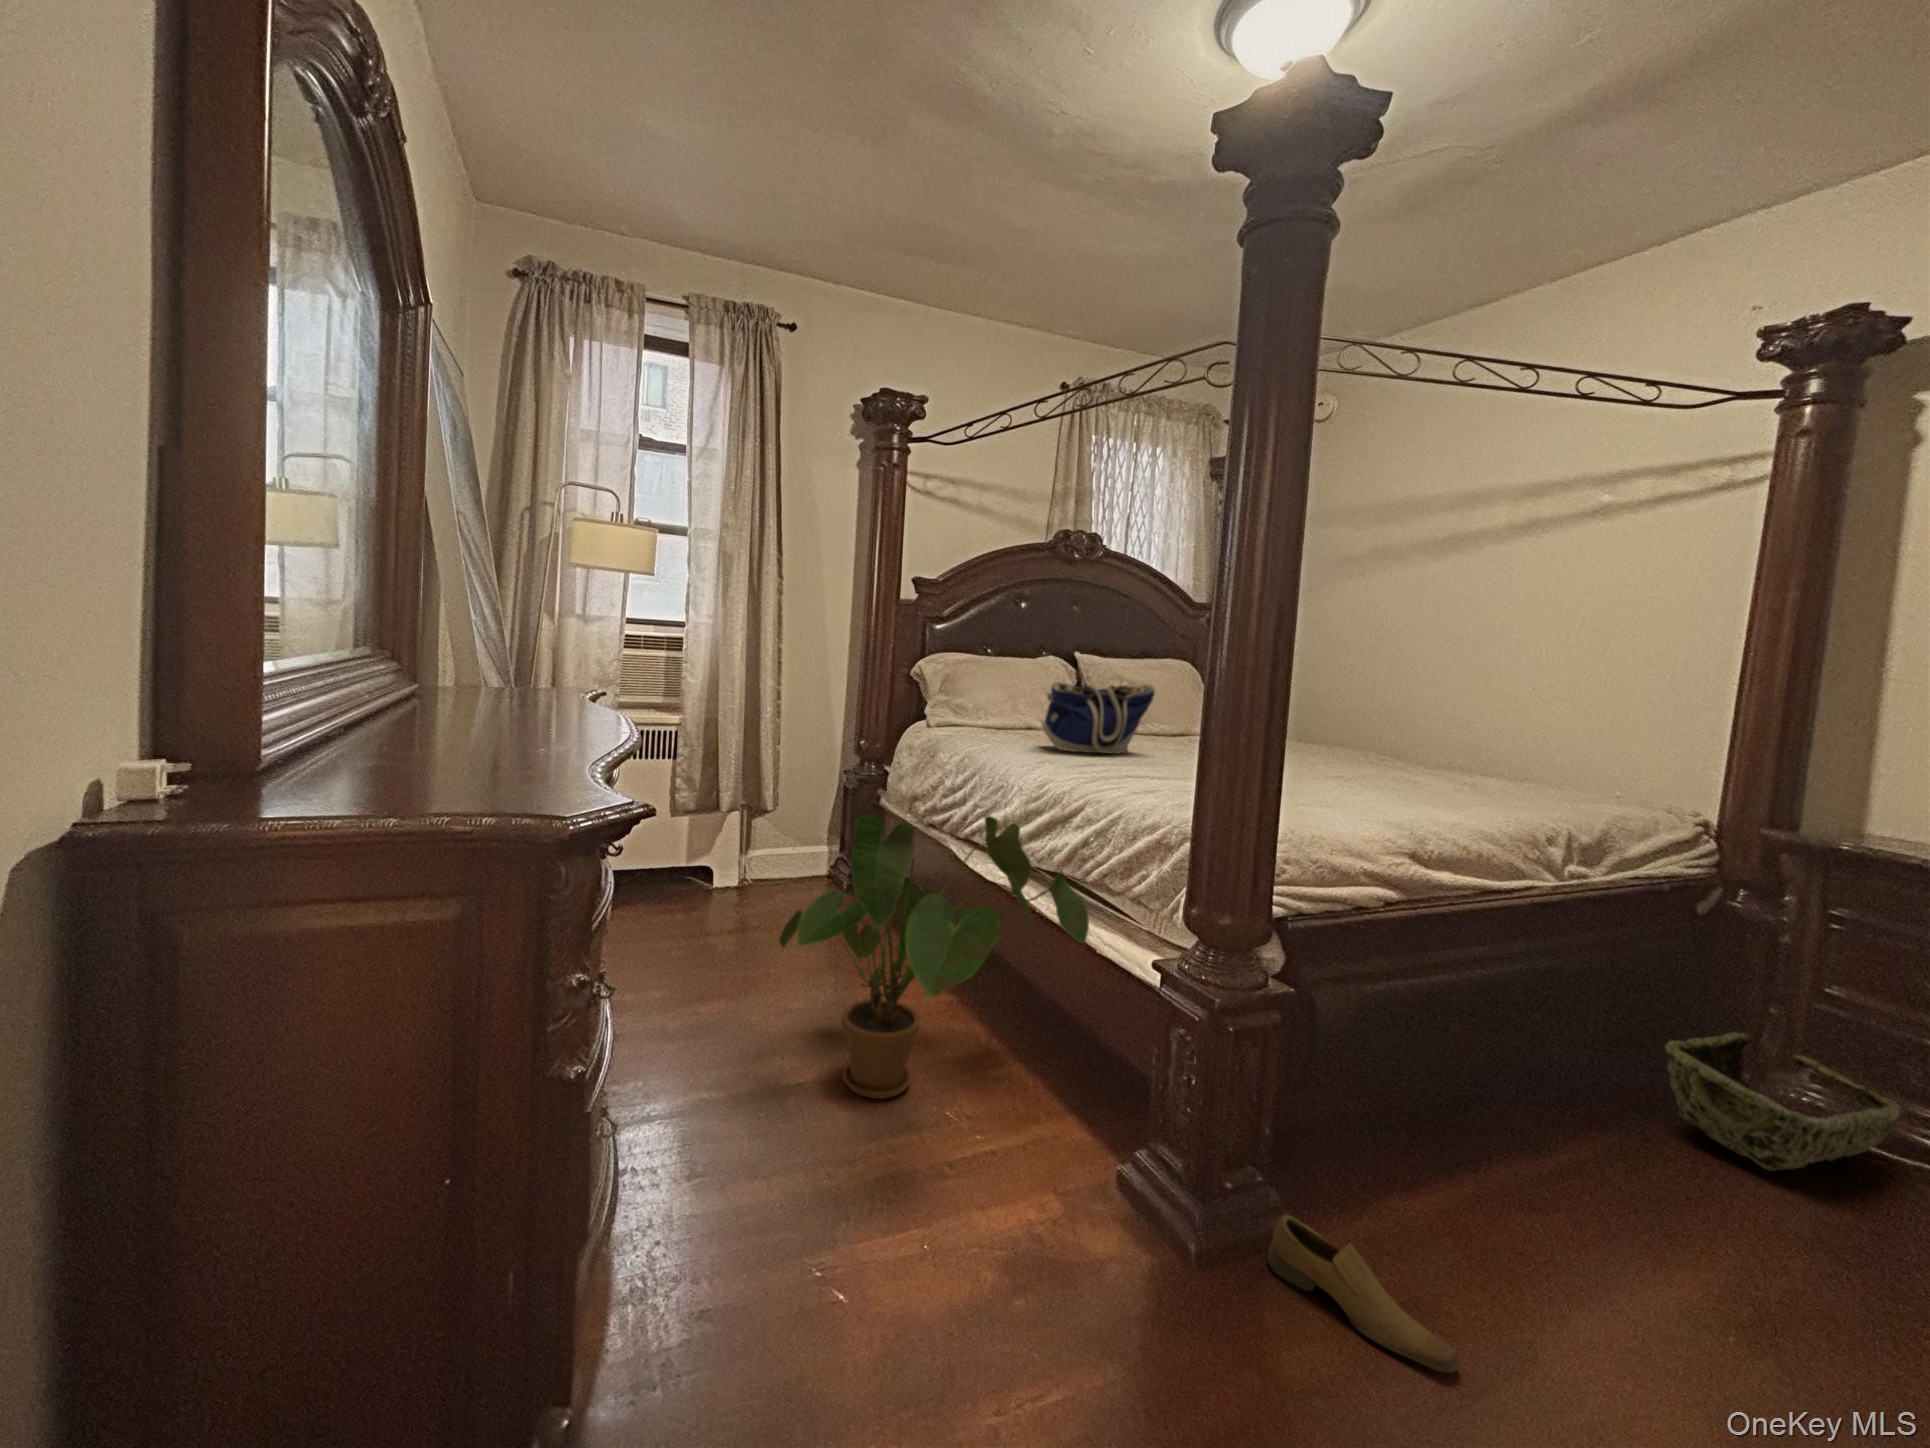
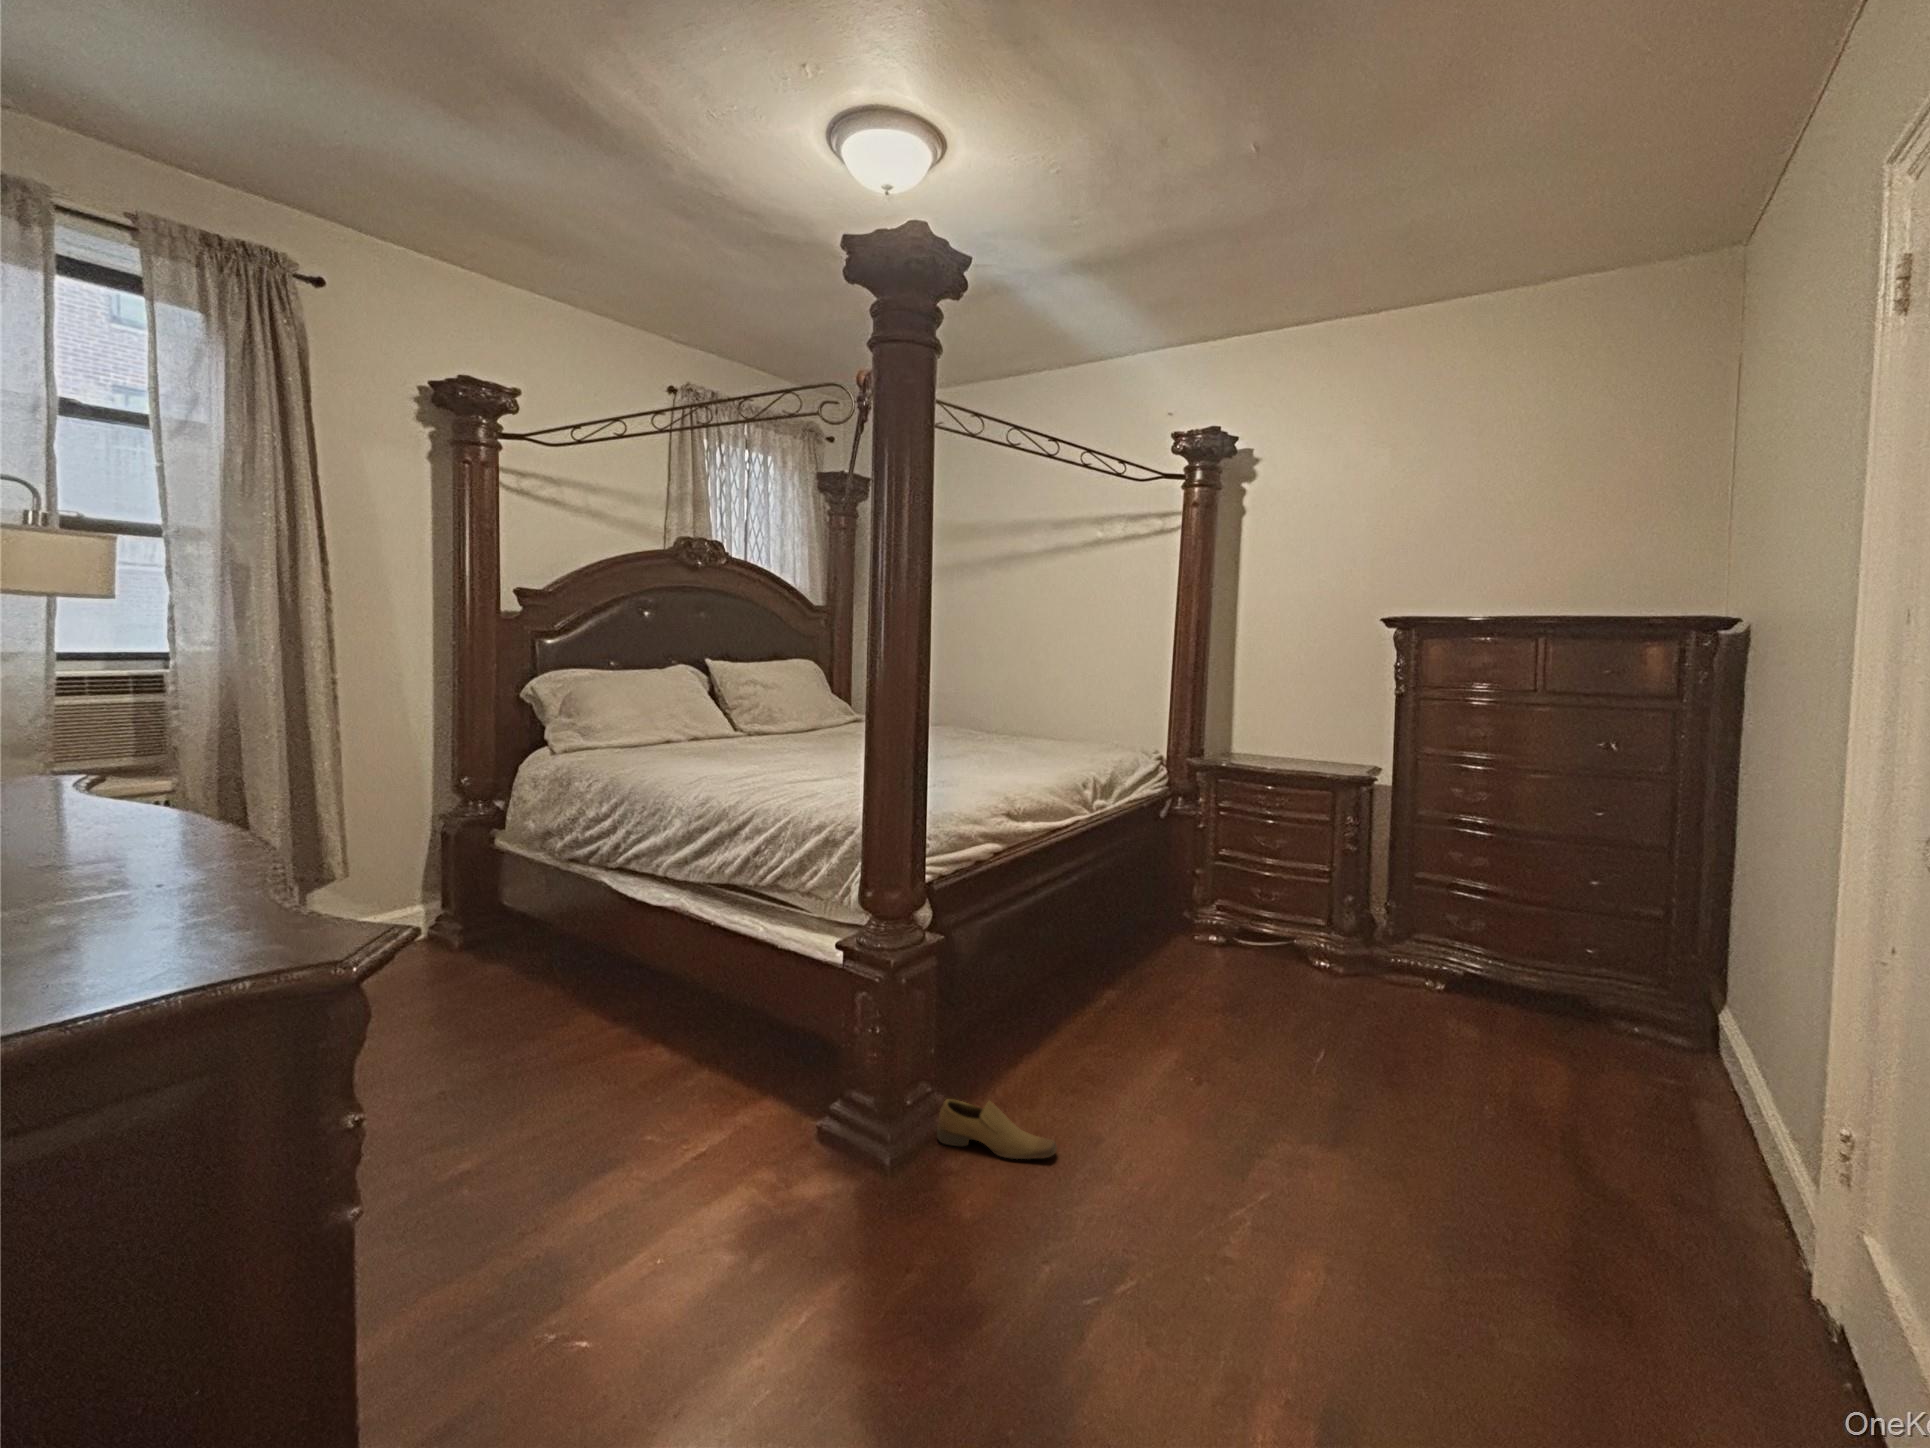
tote bag: present [1042,682,1155,754] -> none [690,695,797,765]
house plant: present [779,814,1089,1099] -> none [429,842,774,1148]
woven basket: present [1665,1032,1904,1171] -> none [1150,892,1255,974]

